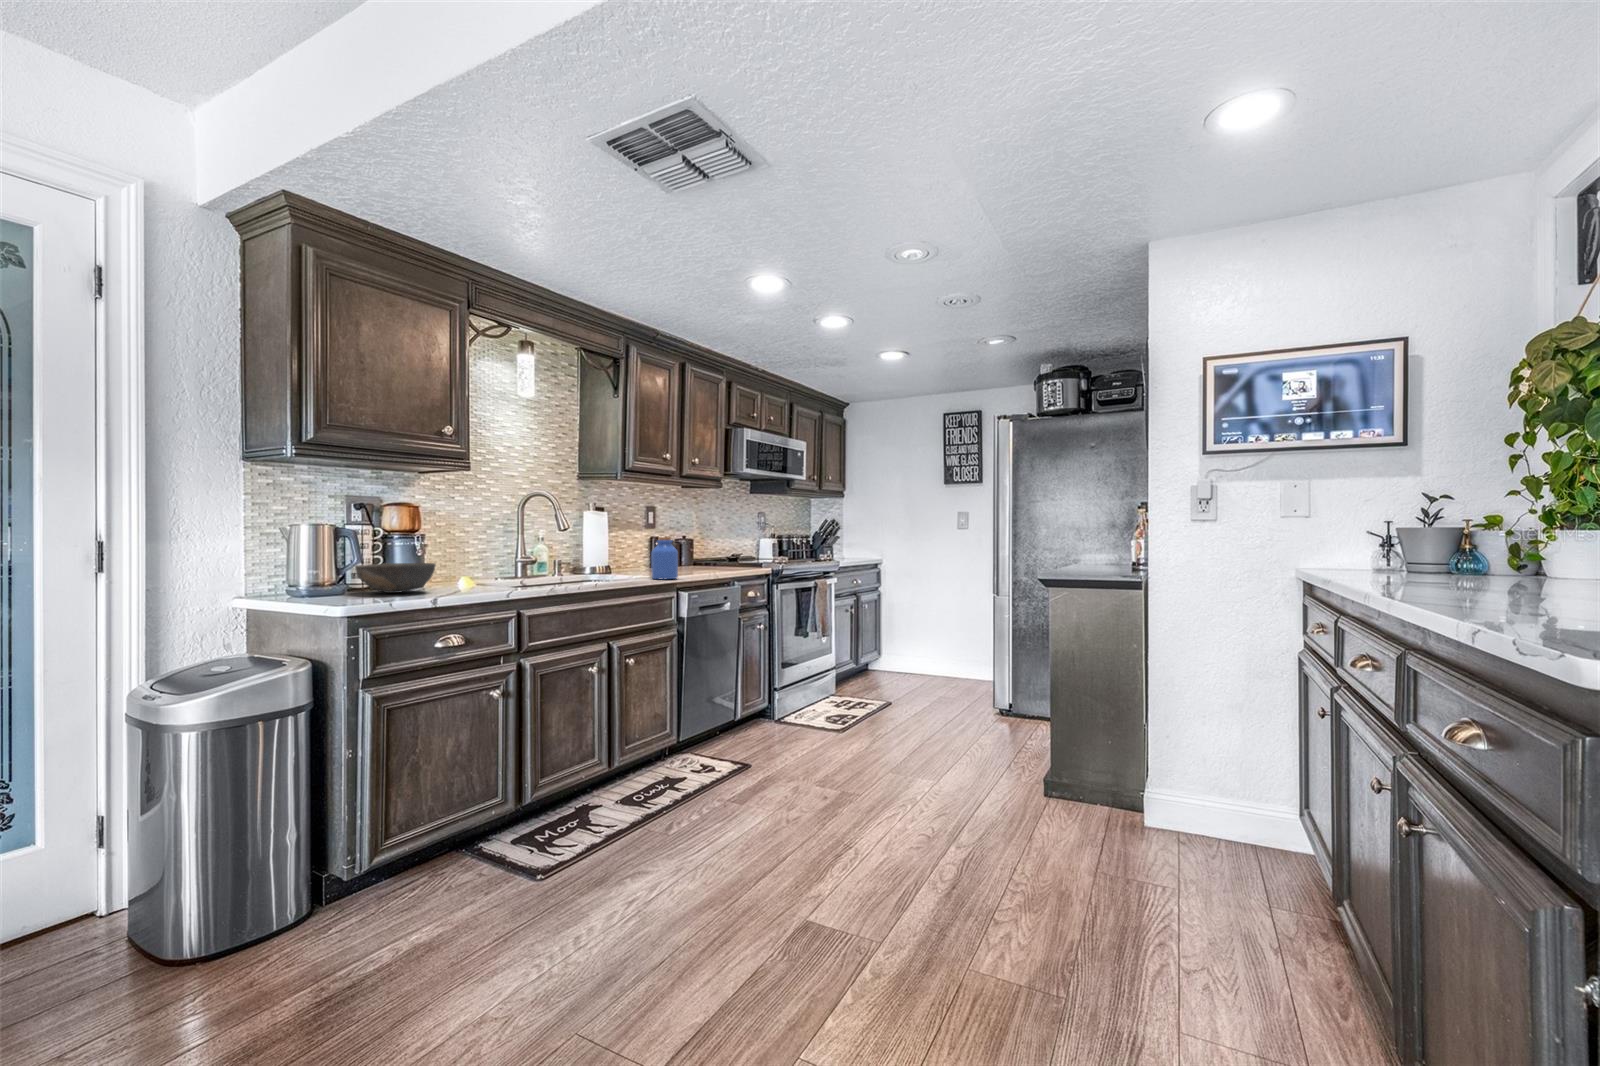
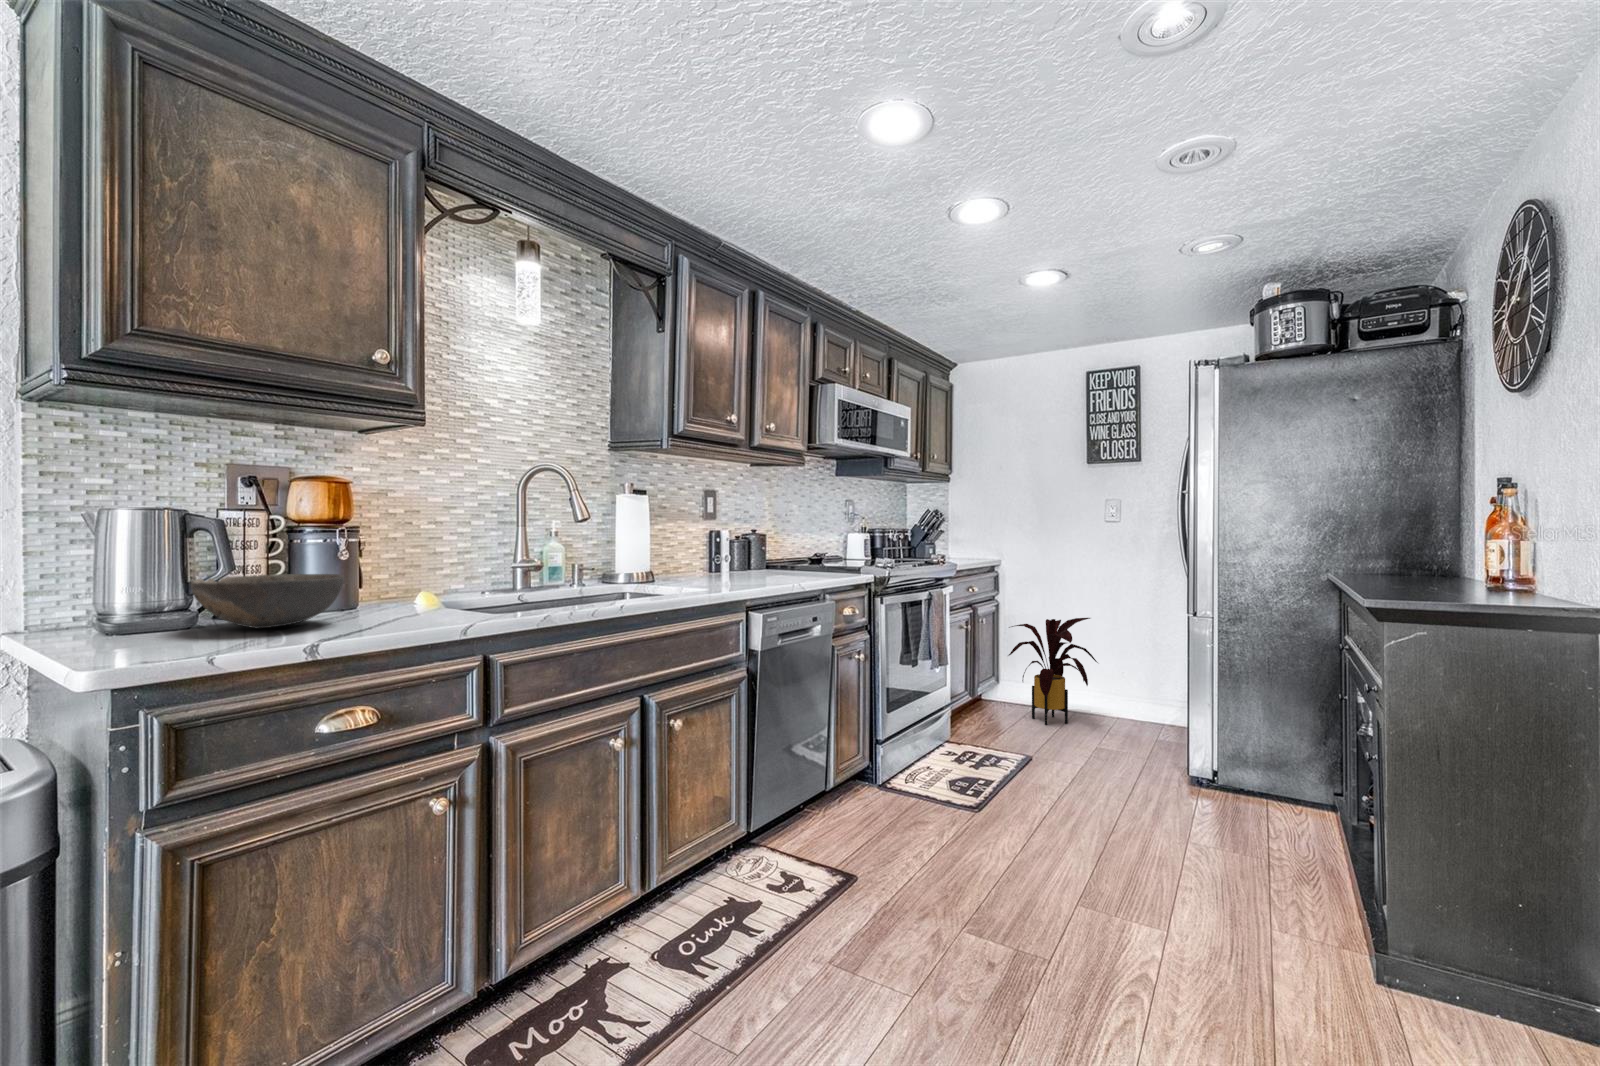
jar: present [651,537,678,579] -> none [710,531,749,594]
house plant: none [881,603,952,685] -> present [1008,618,1098,725]

